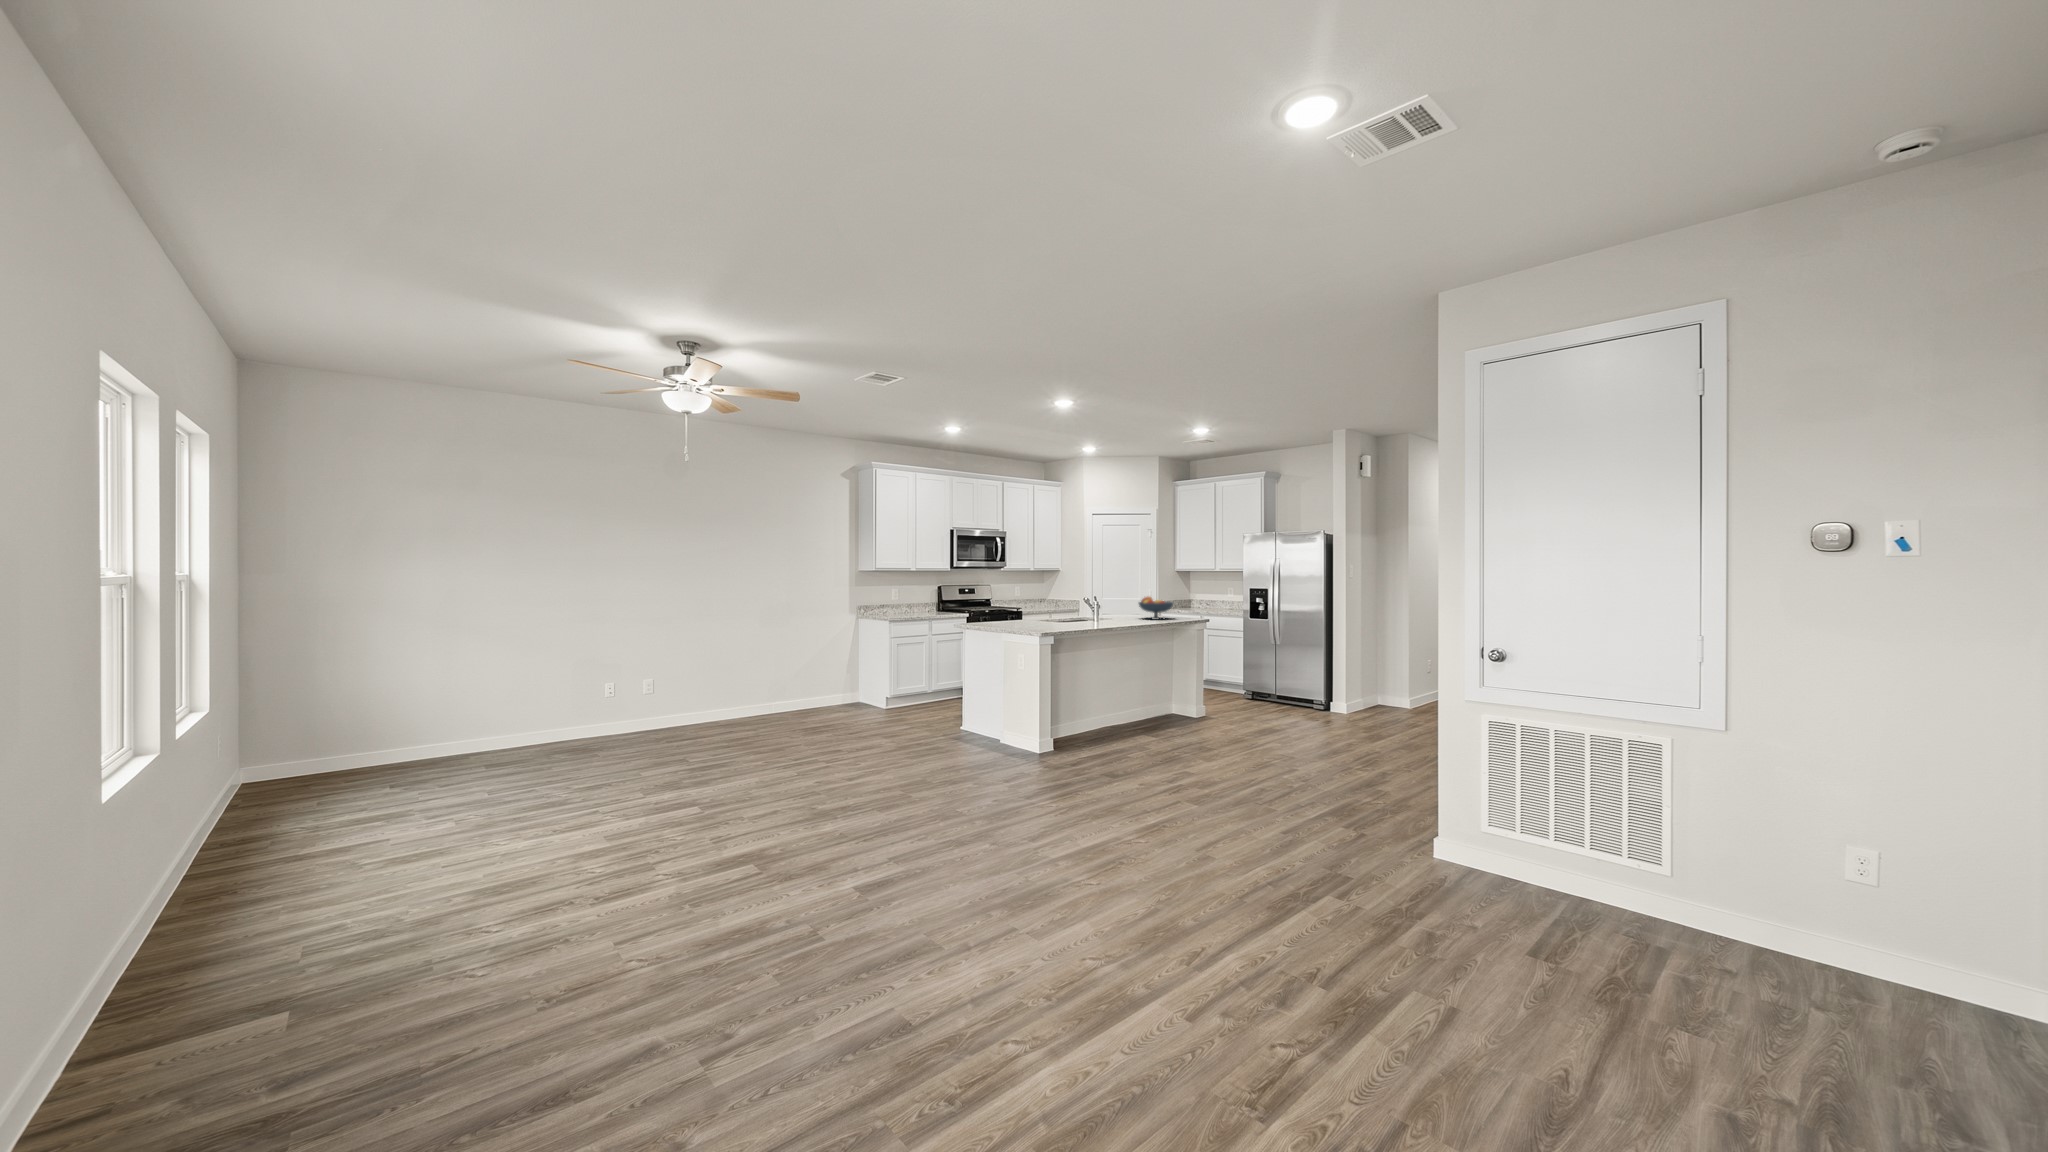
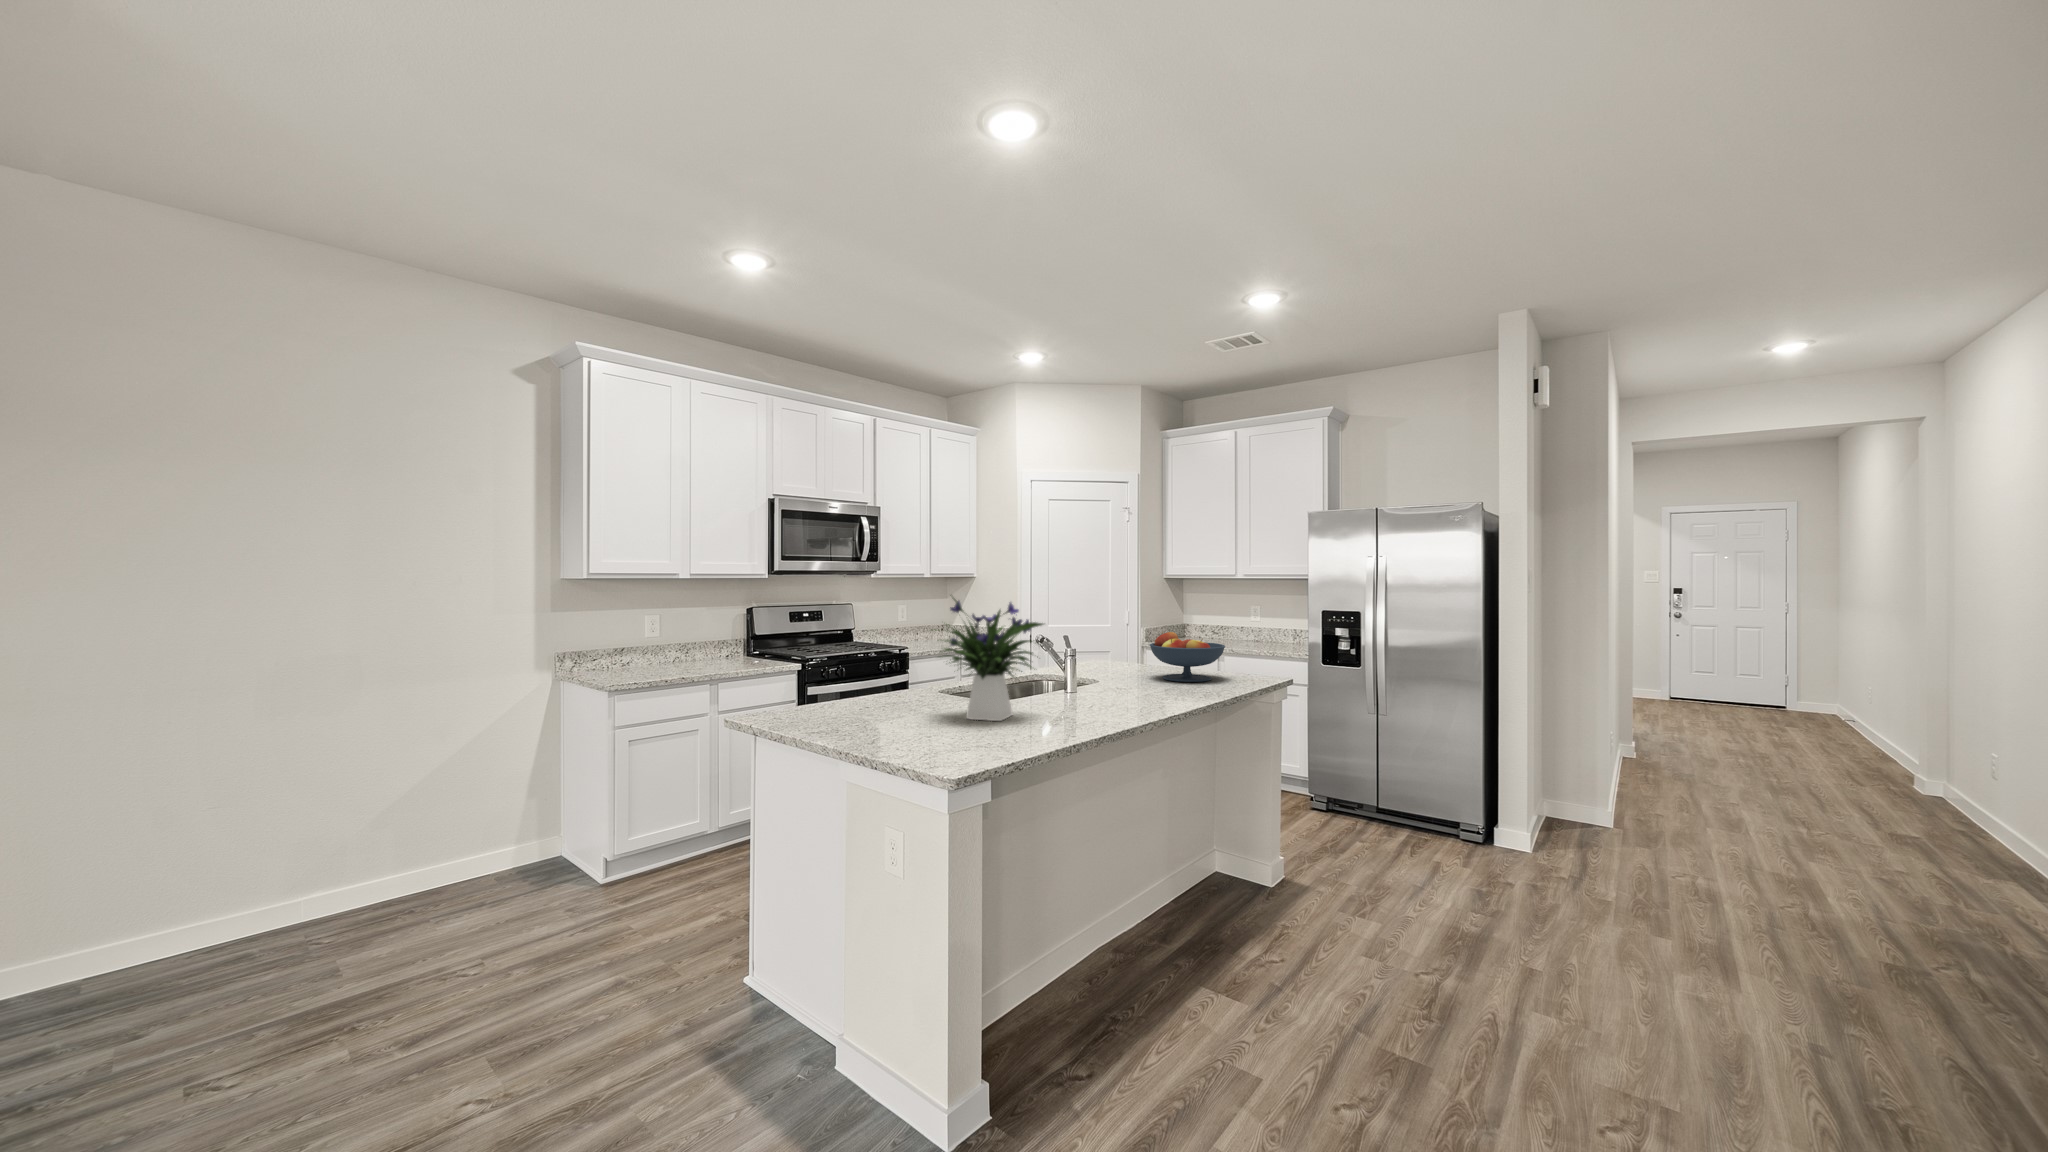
flower arrangement: none [1032,577,1080,627] -> present [935,598,1043,721]

